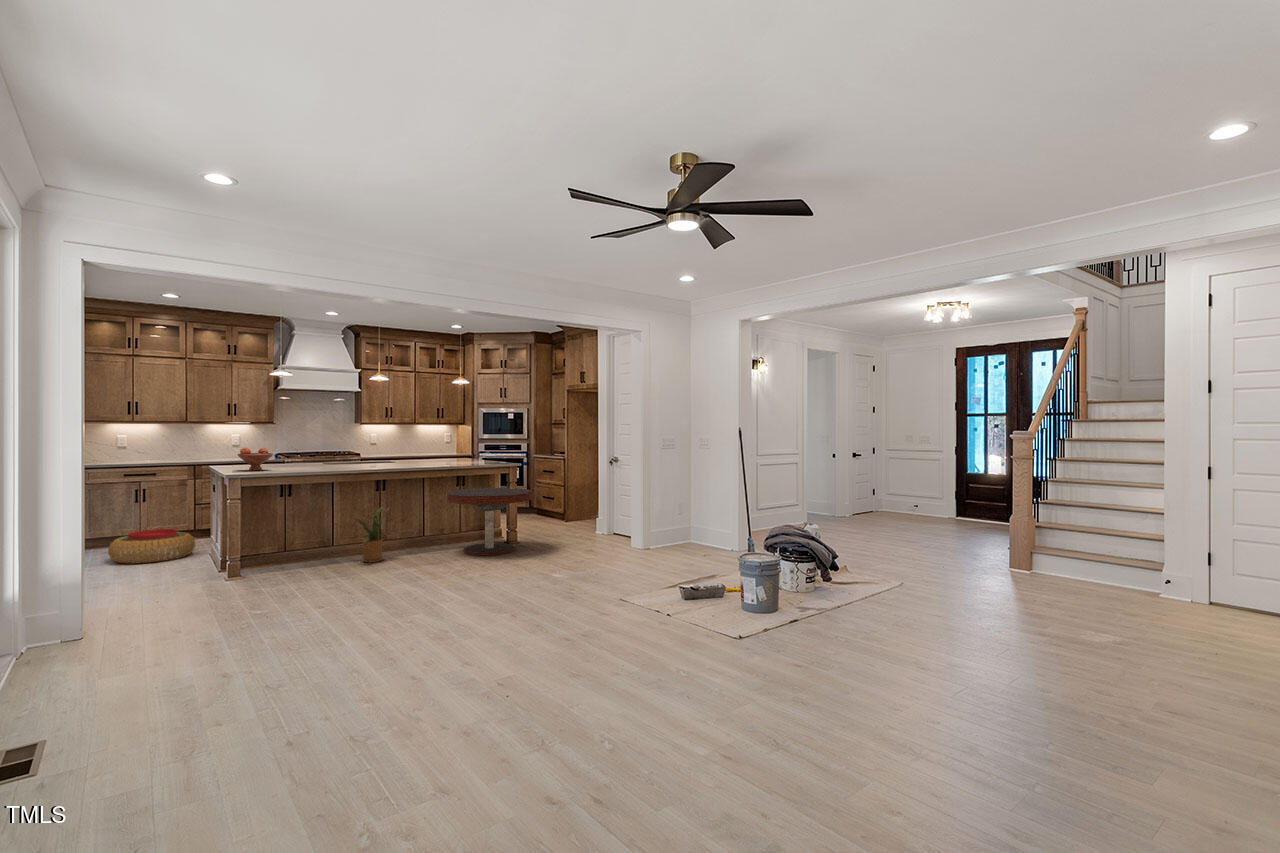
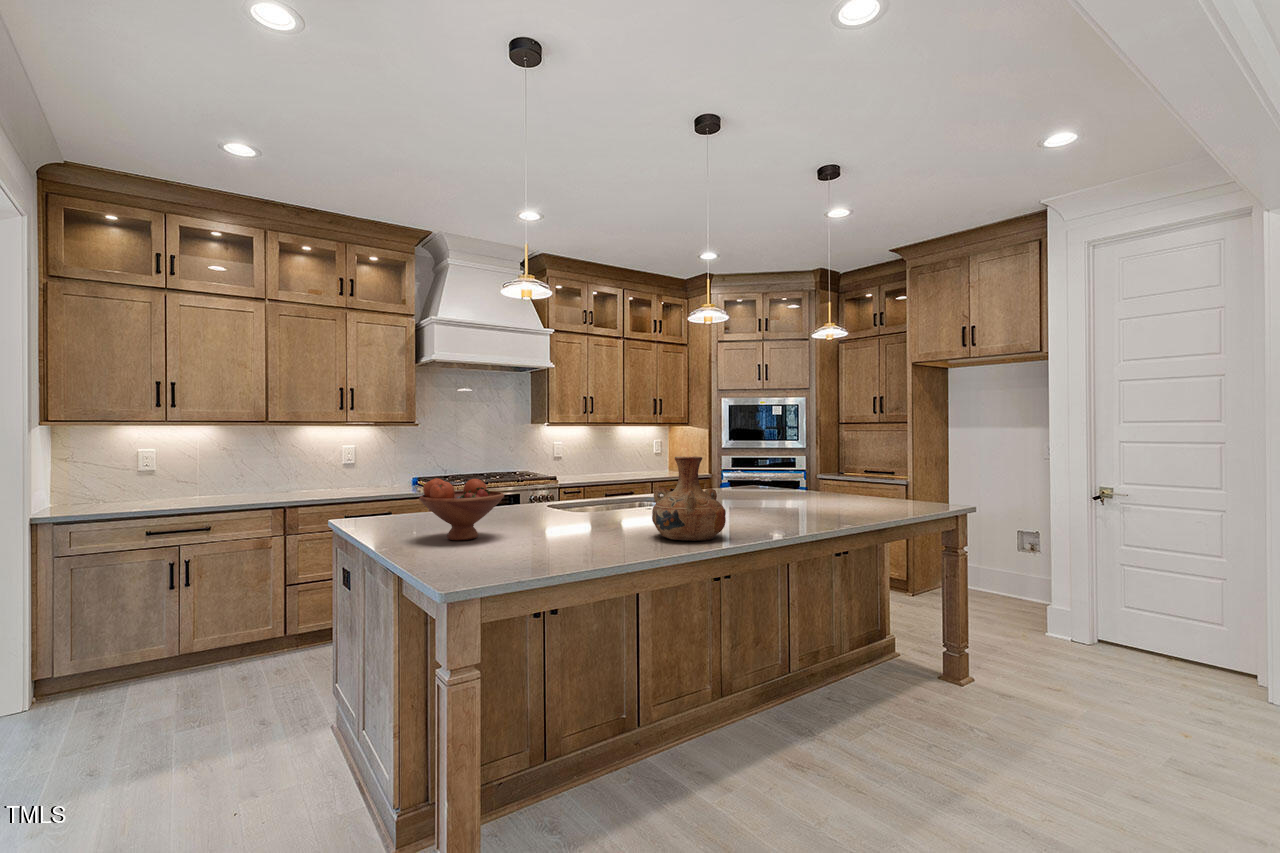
vase: none [327,440,359,471] -> present [652,456,726,541]
coffee table: present [446,488,533,555] -> none [866,553,1095,741]
house plant: present [355,507,387,563] -> none [709,620,800,788]
pouf: present [108,529,195,563] -> none [86,667,299,789]

